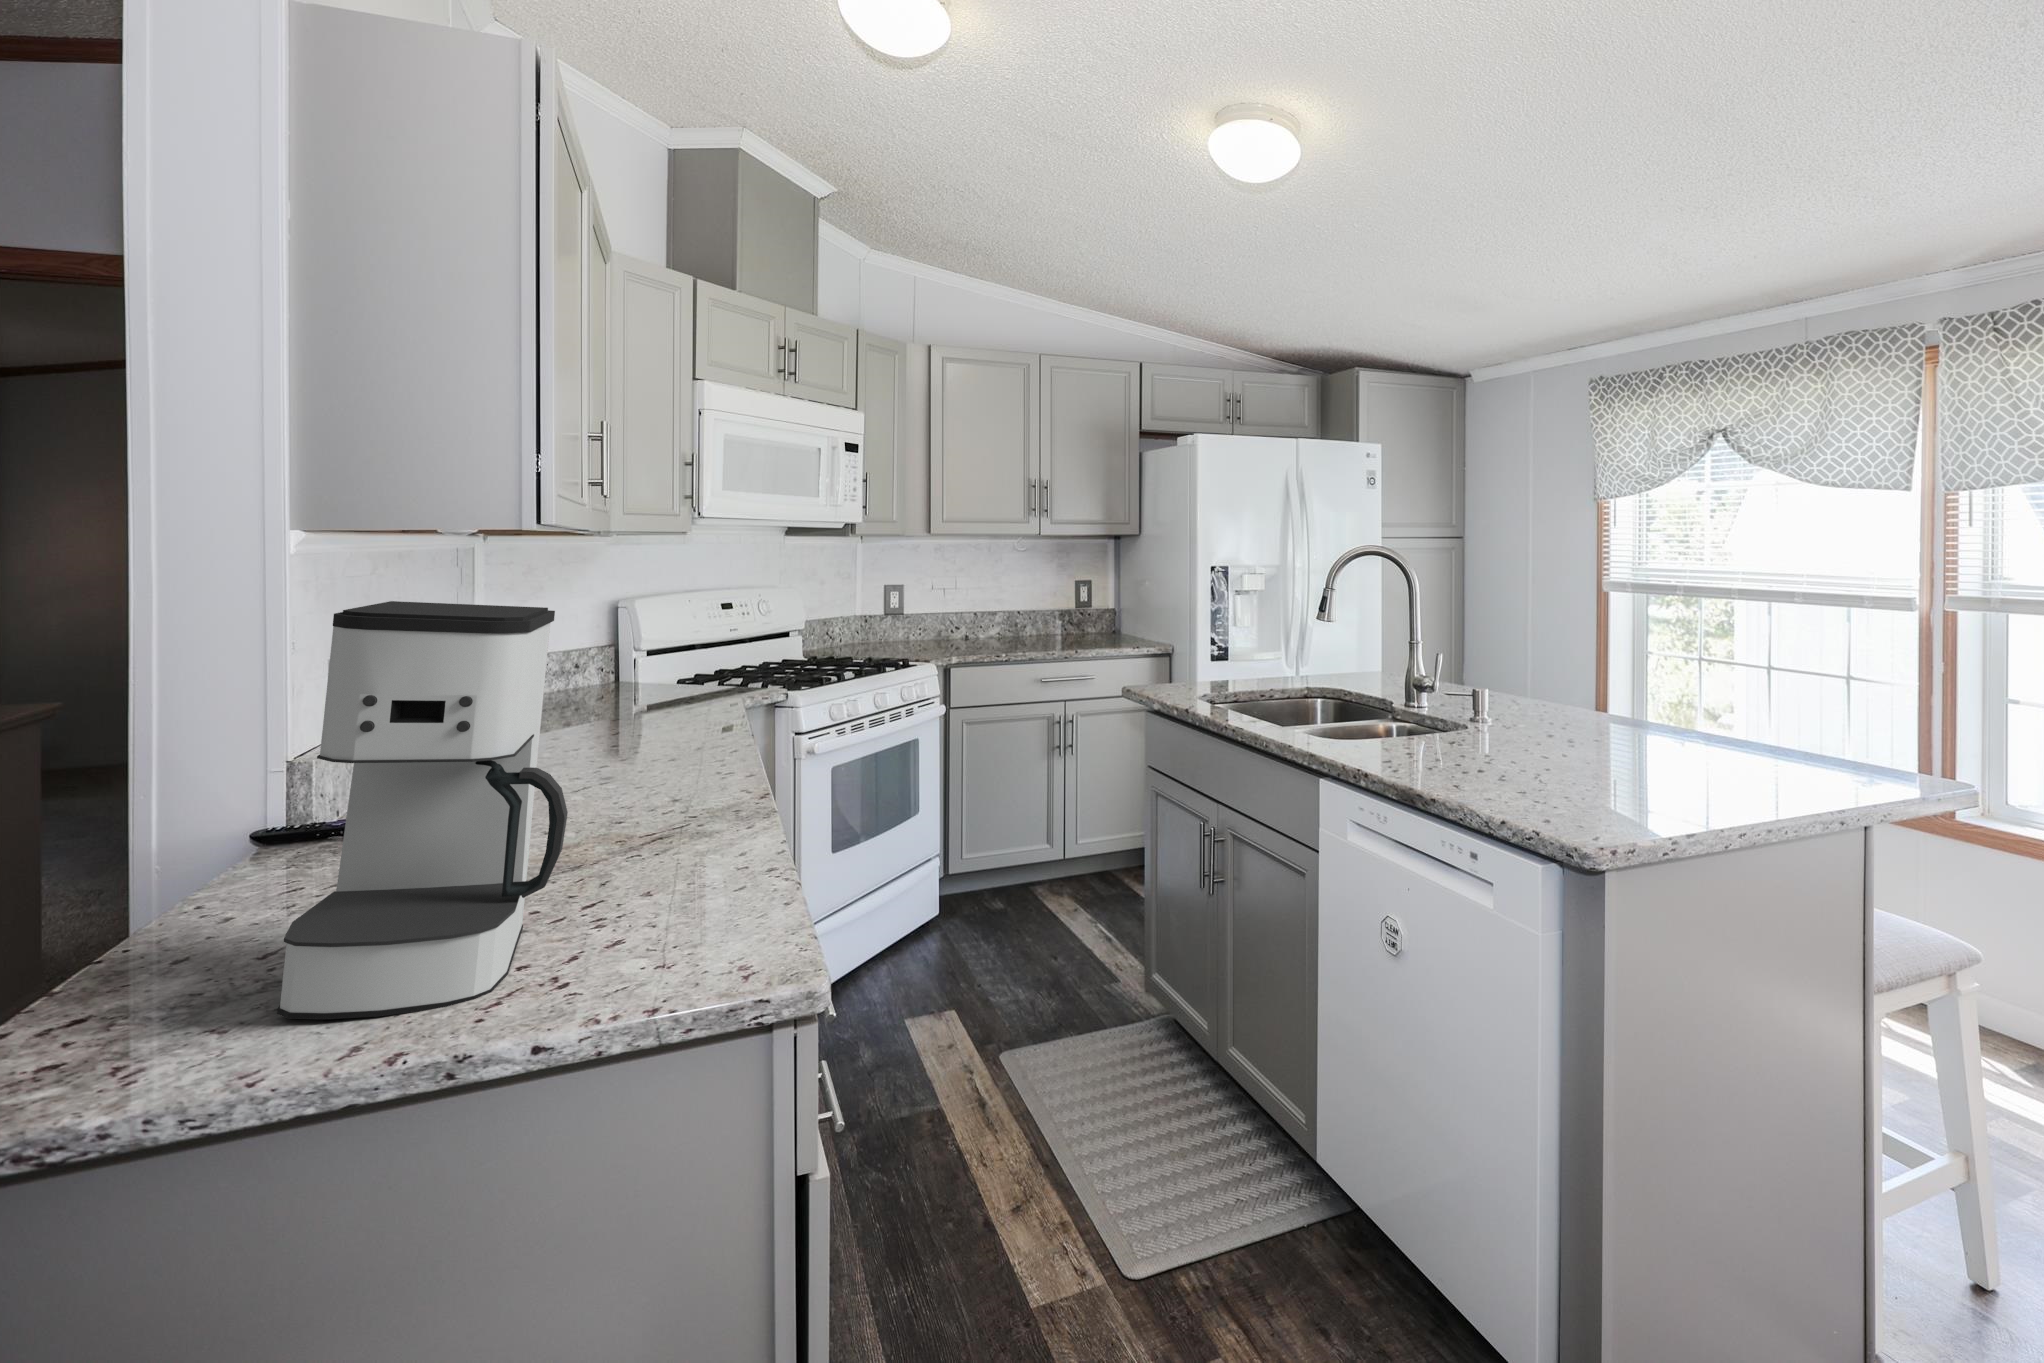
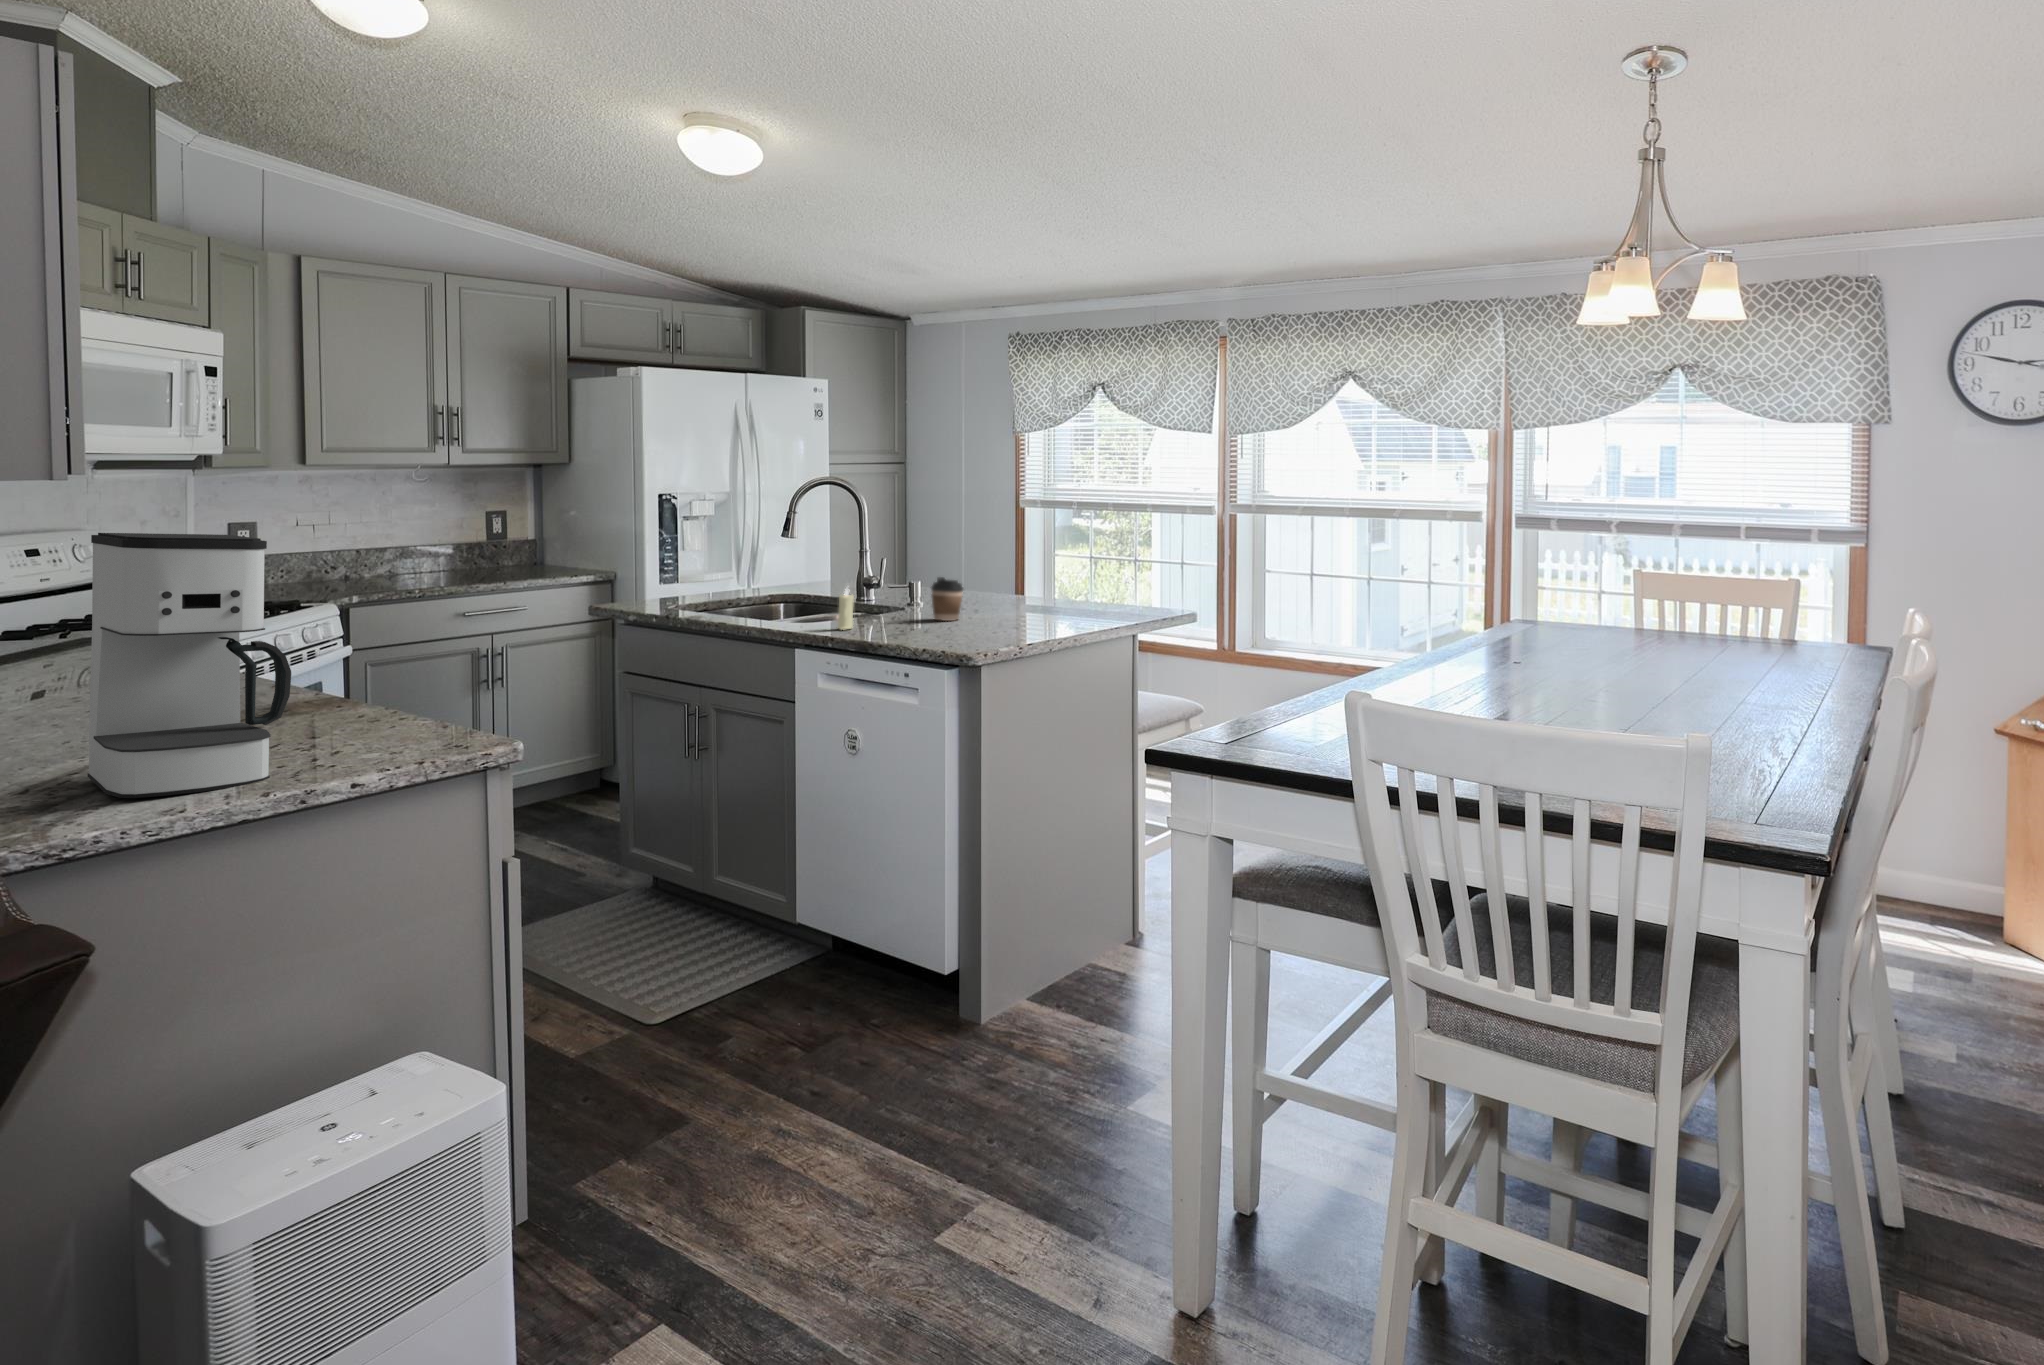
coffee cup: none [1508,689,1557,757] -> present [931,577,963,621]
candle: none [1375,695,1400,759] -> present [838,589,854,629]

